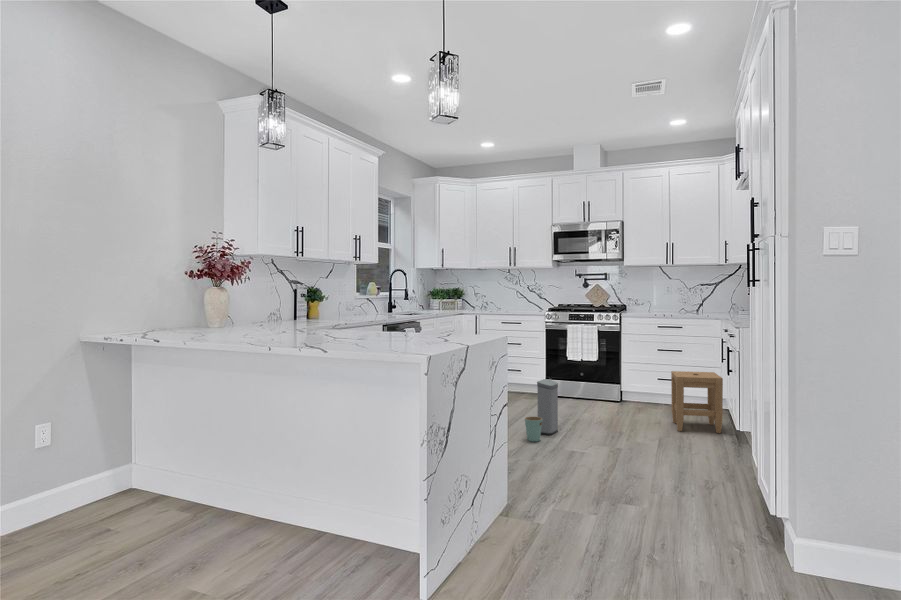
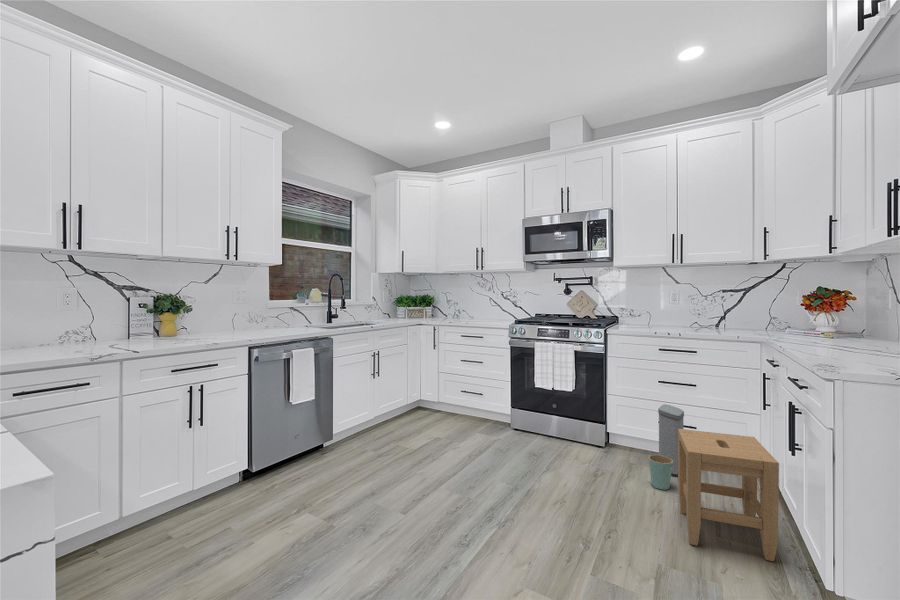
trash can: present [525,379,558,442] -> present [648,404,684,490]

